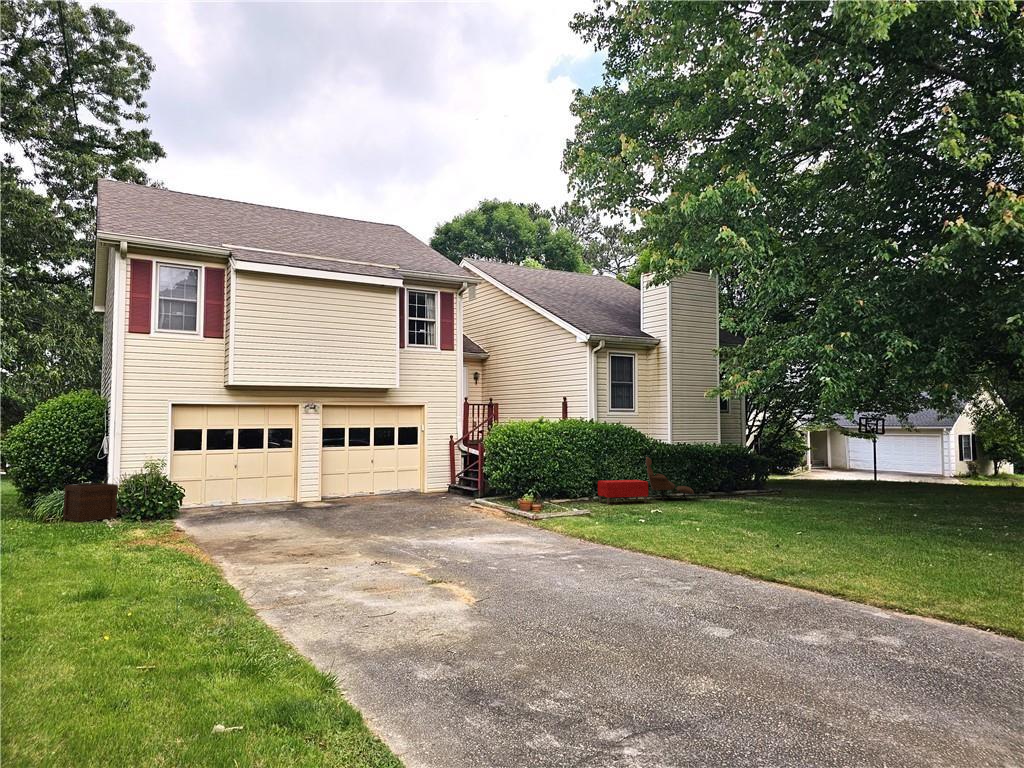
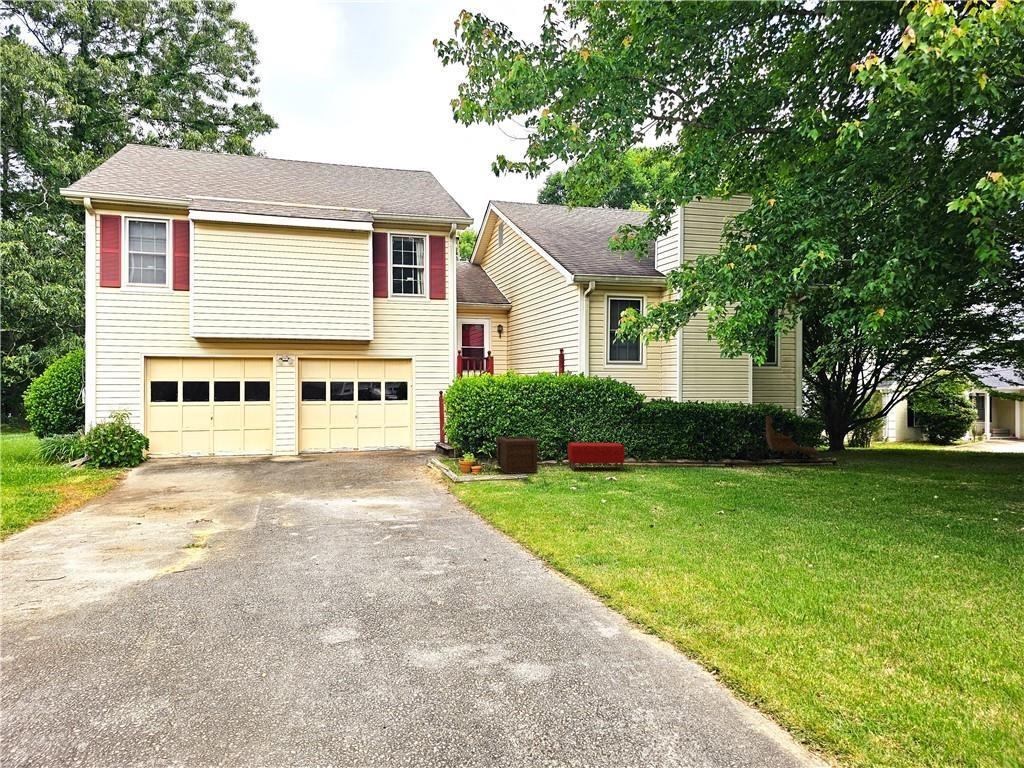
lounge chair: present [646,457,694,501] -> present [765,416,820,462]
wooden crate: present [63,483,118,522] -> present [497,436,538,474]

